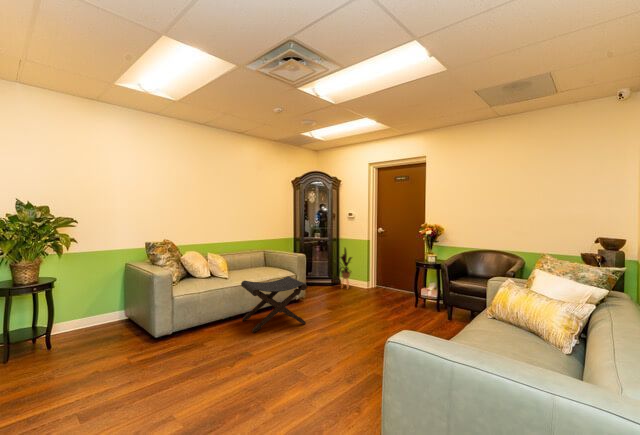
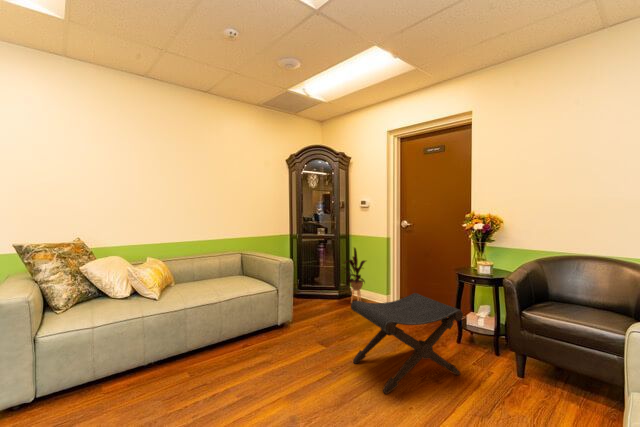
footstool: present [241,276,307,333] -> present [351,293,463,394]

